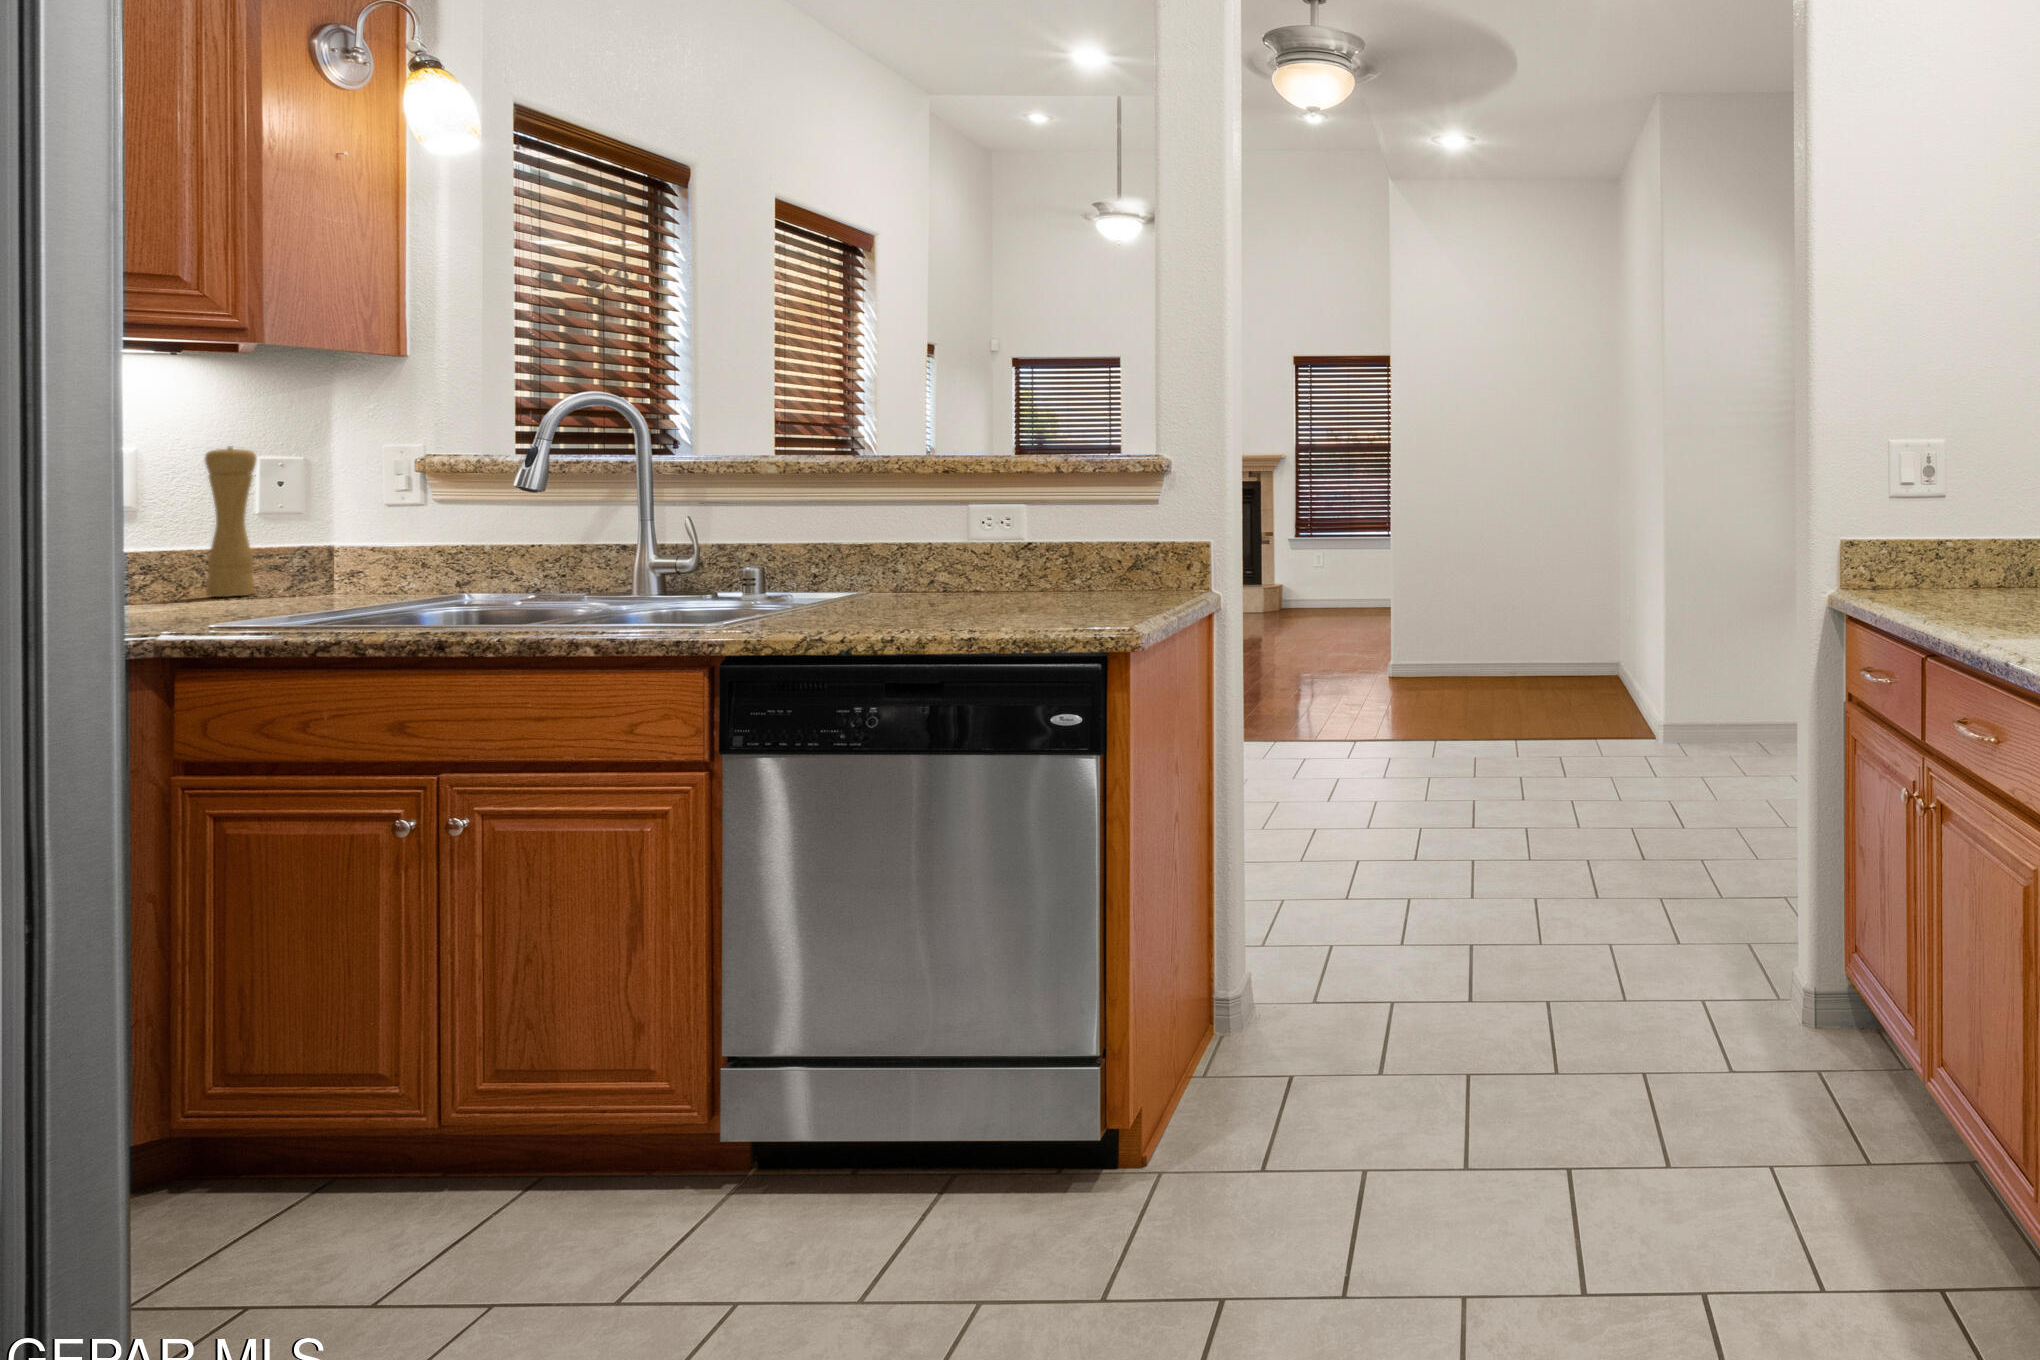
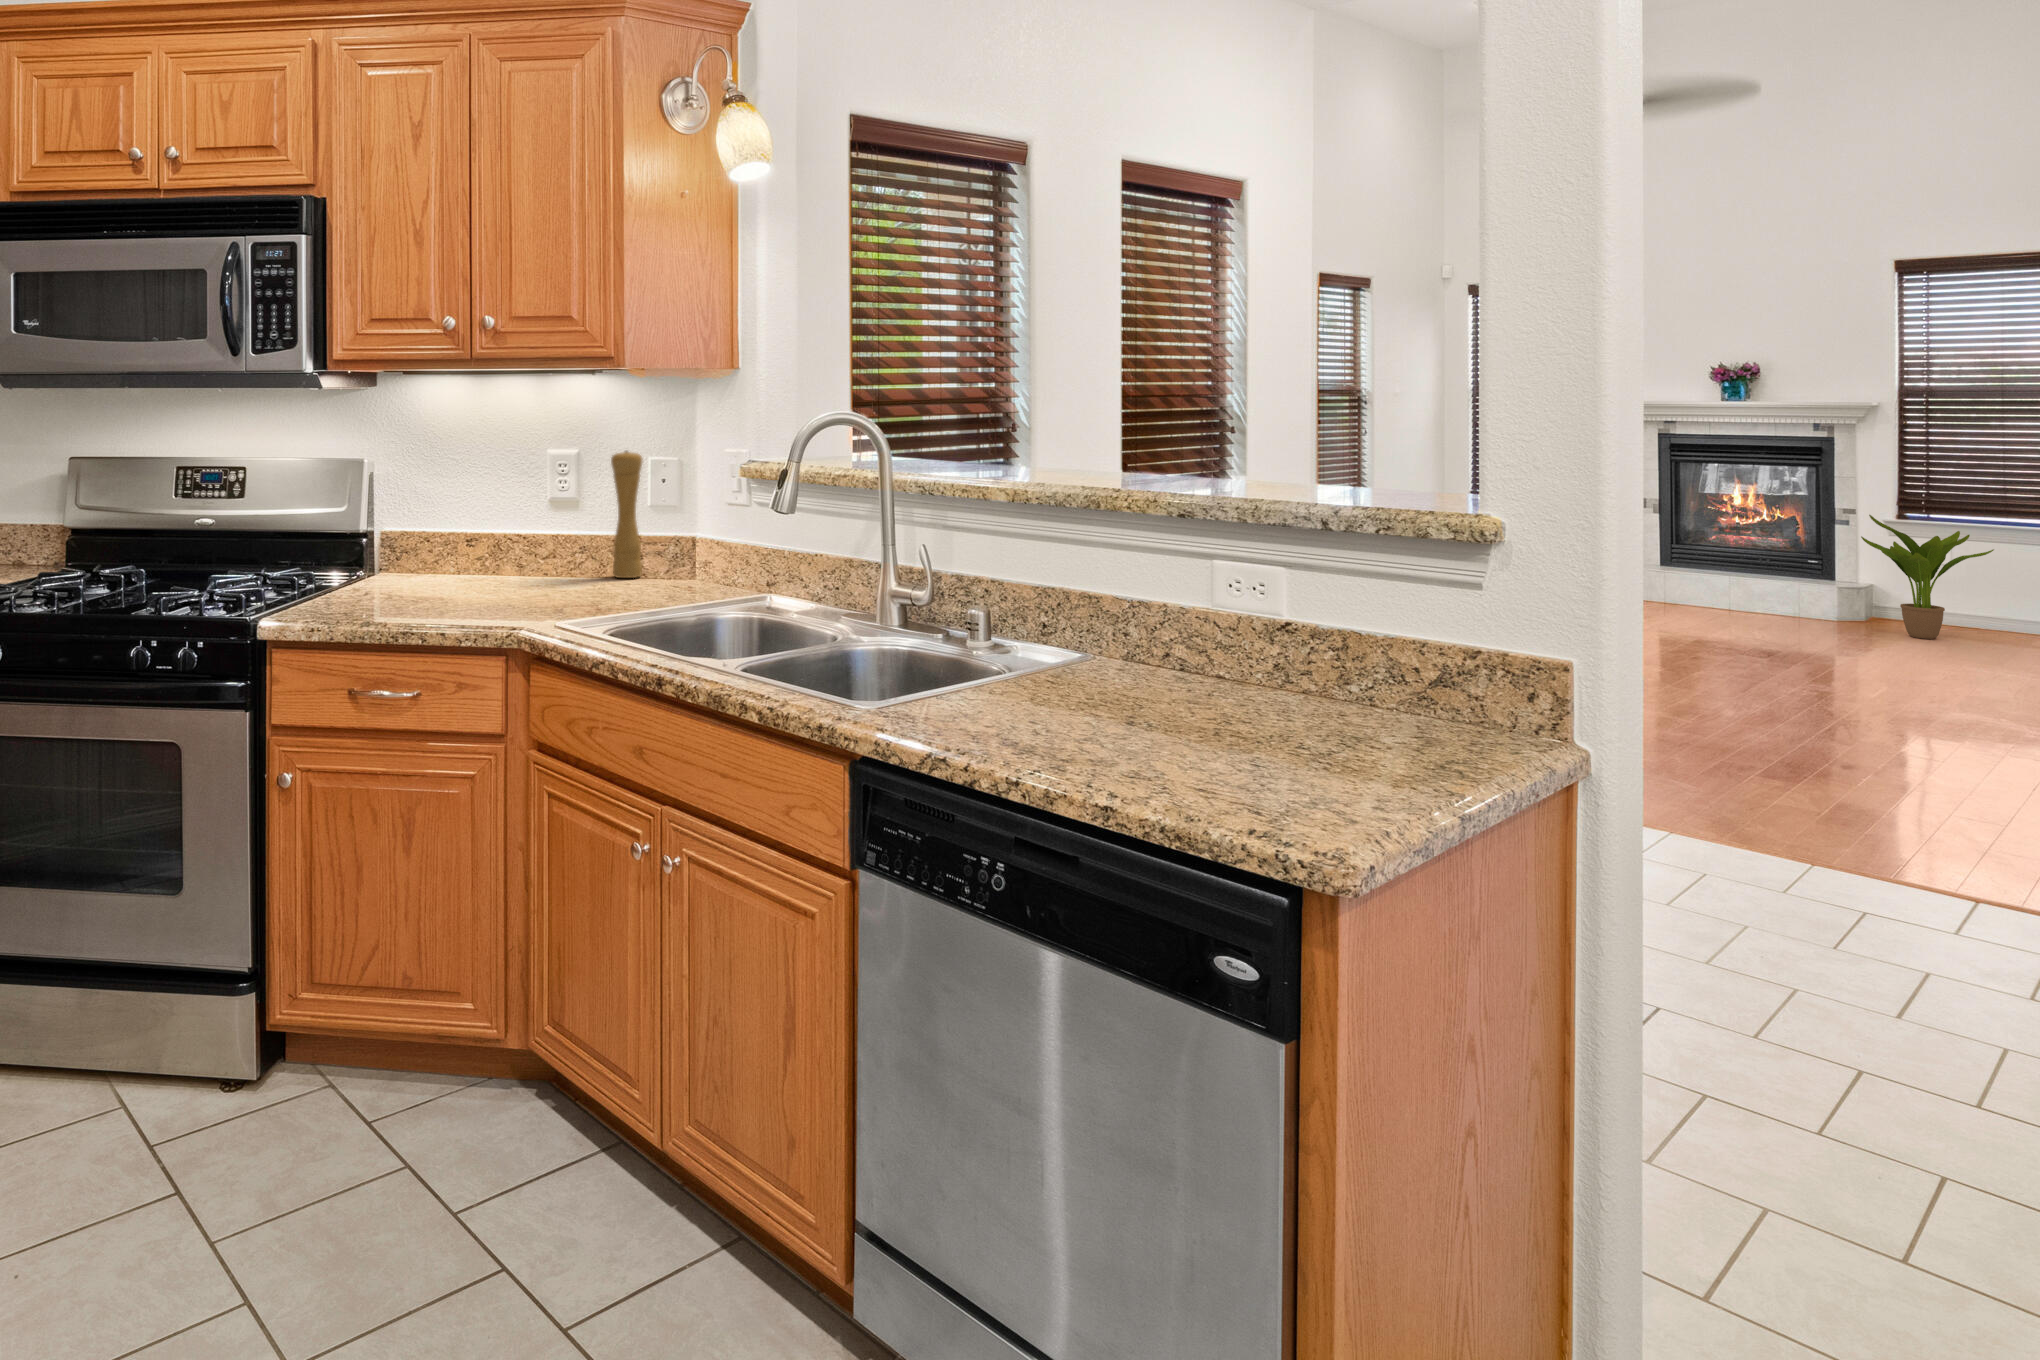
potted plant: none [1279,531,1346,614] -> present [1861,515,1994,639]

